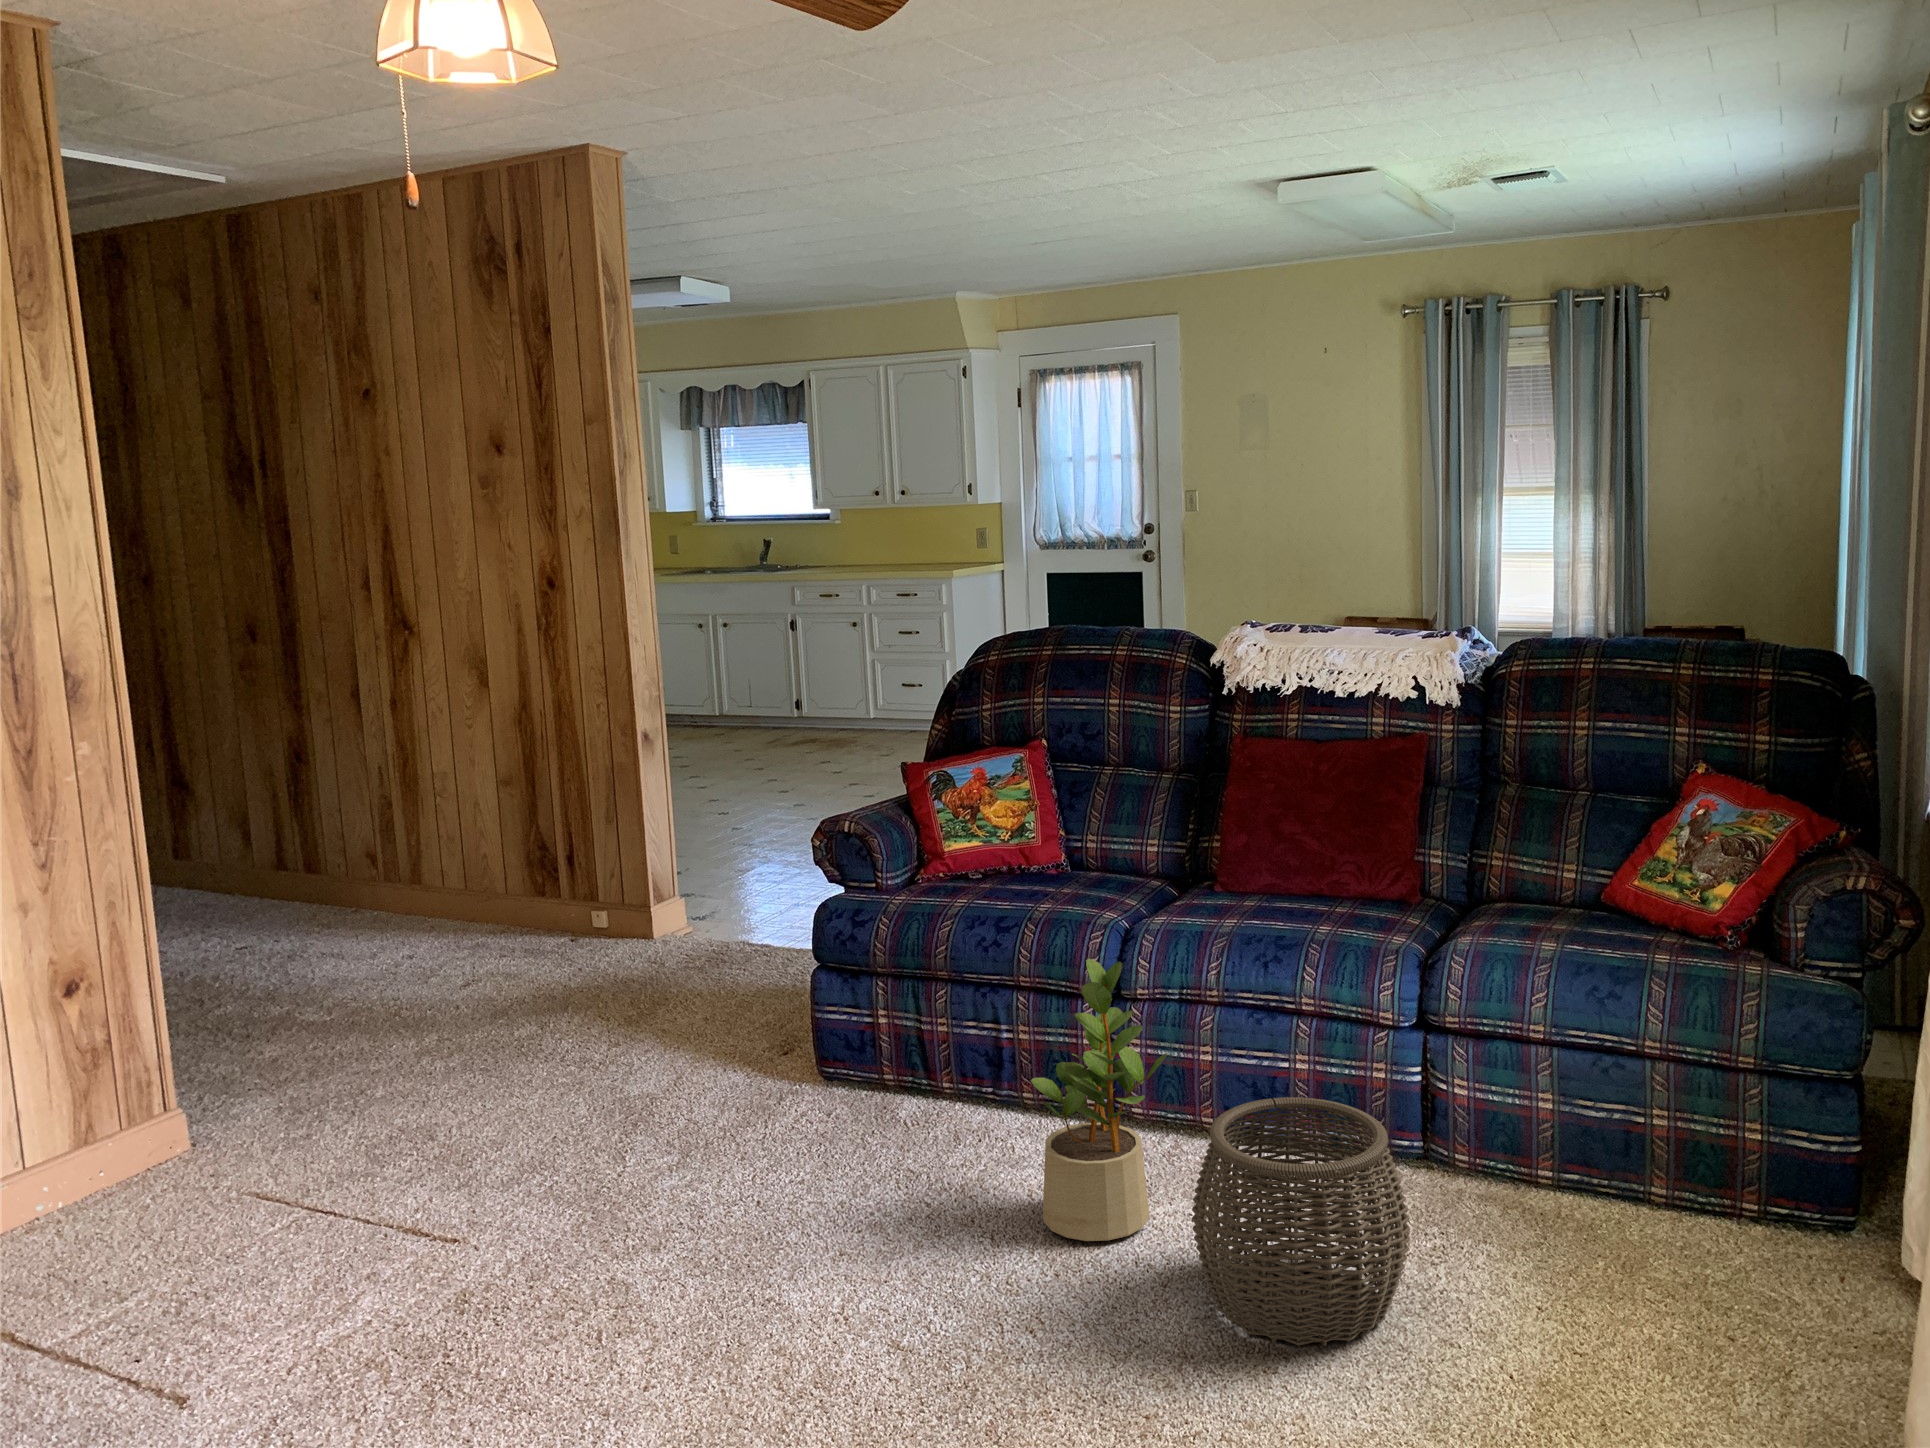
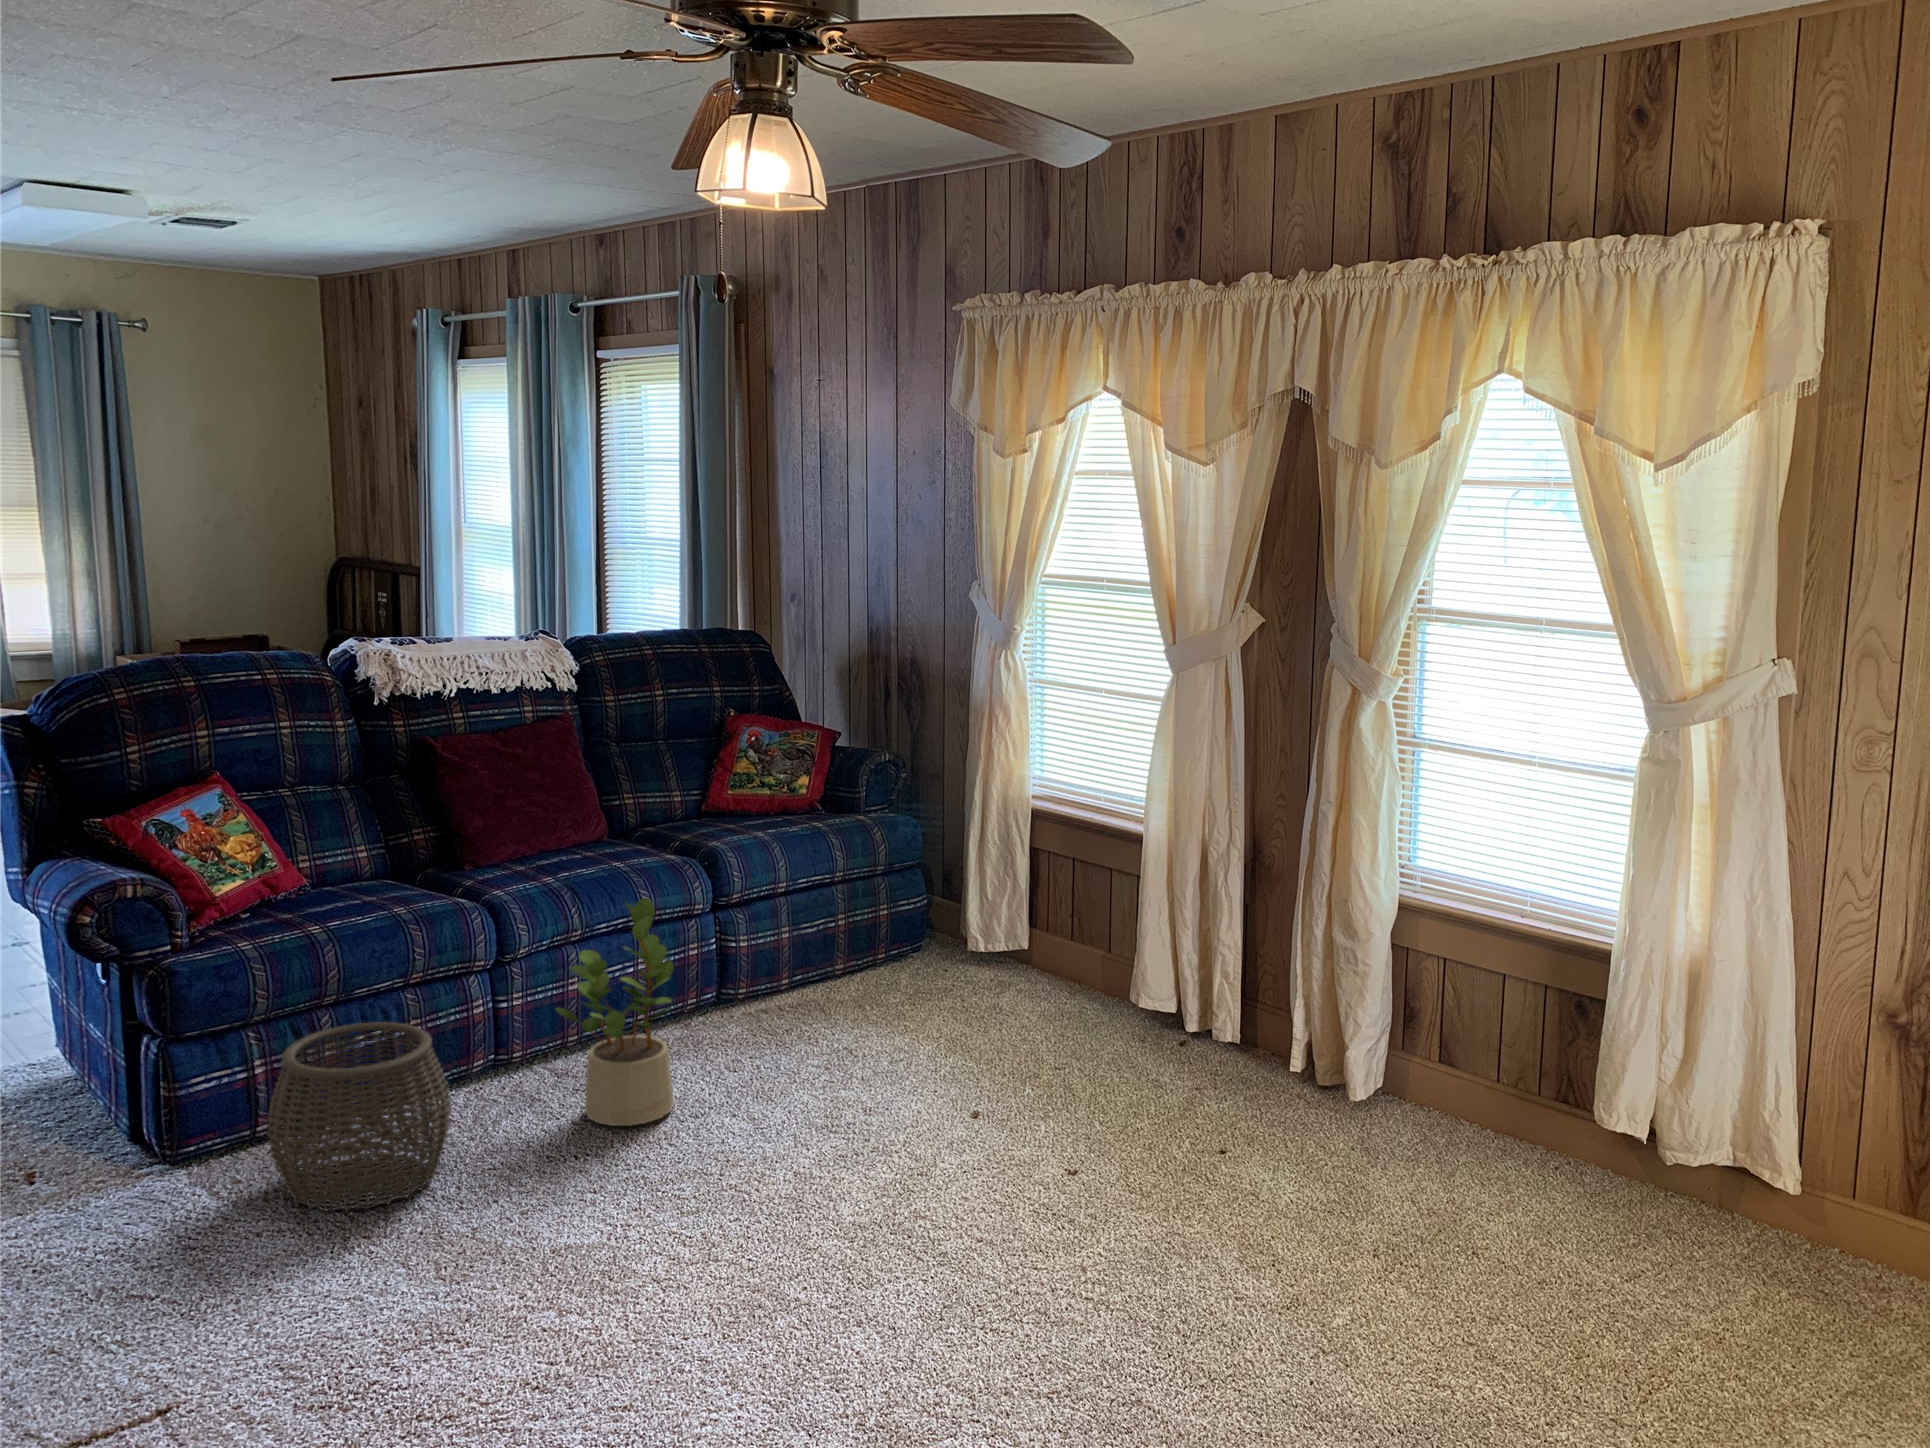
woven basket: present [1192,1097,1410,1346] -> present [267,1022,452,1212]

